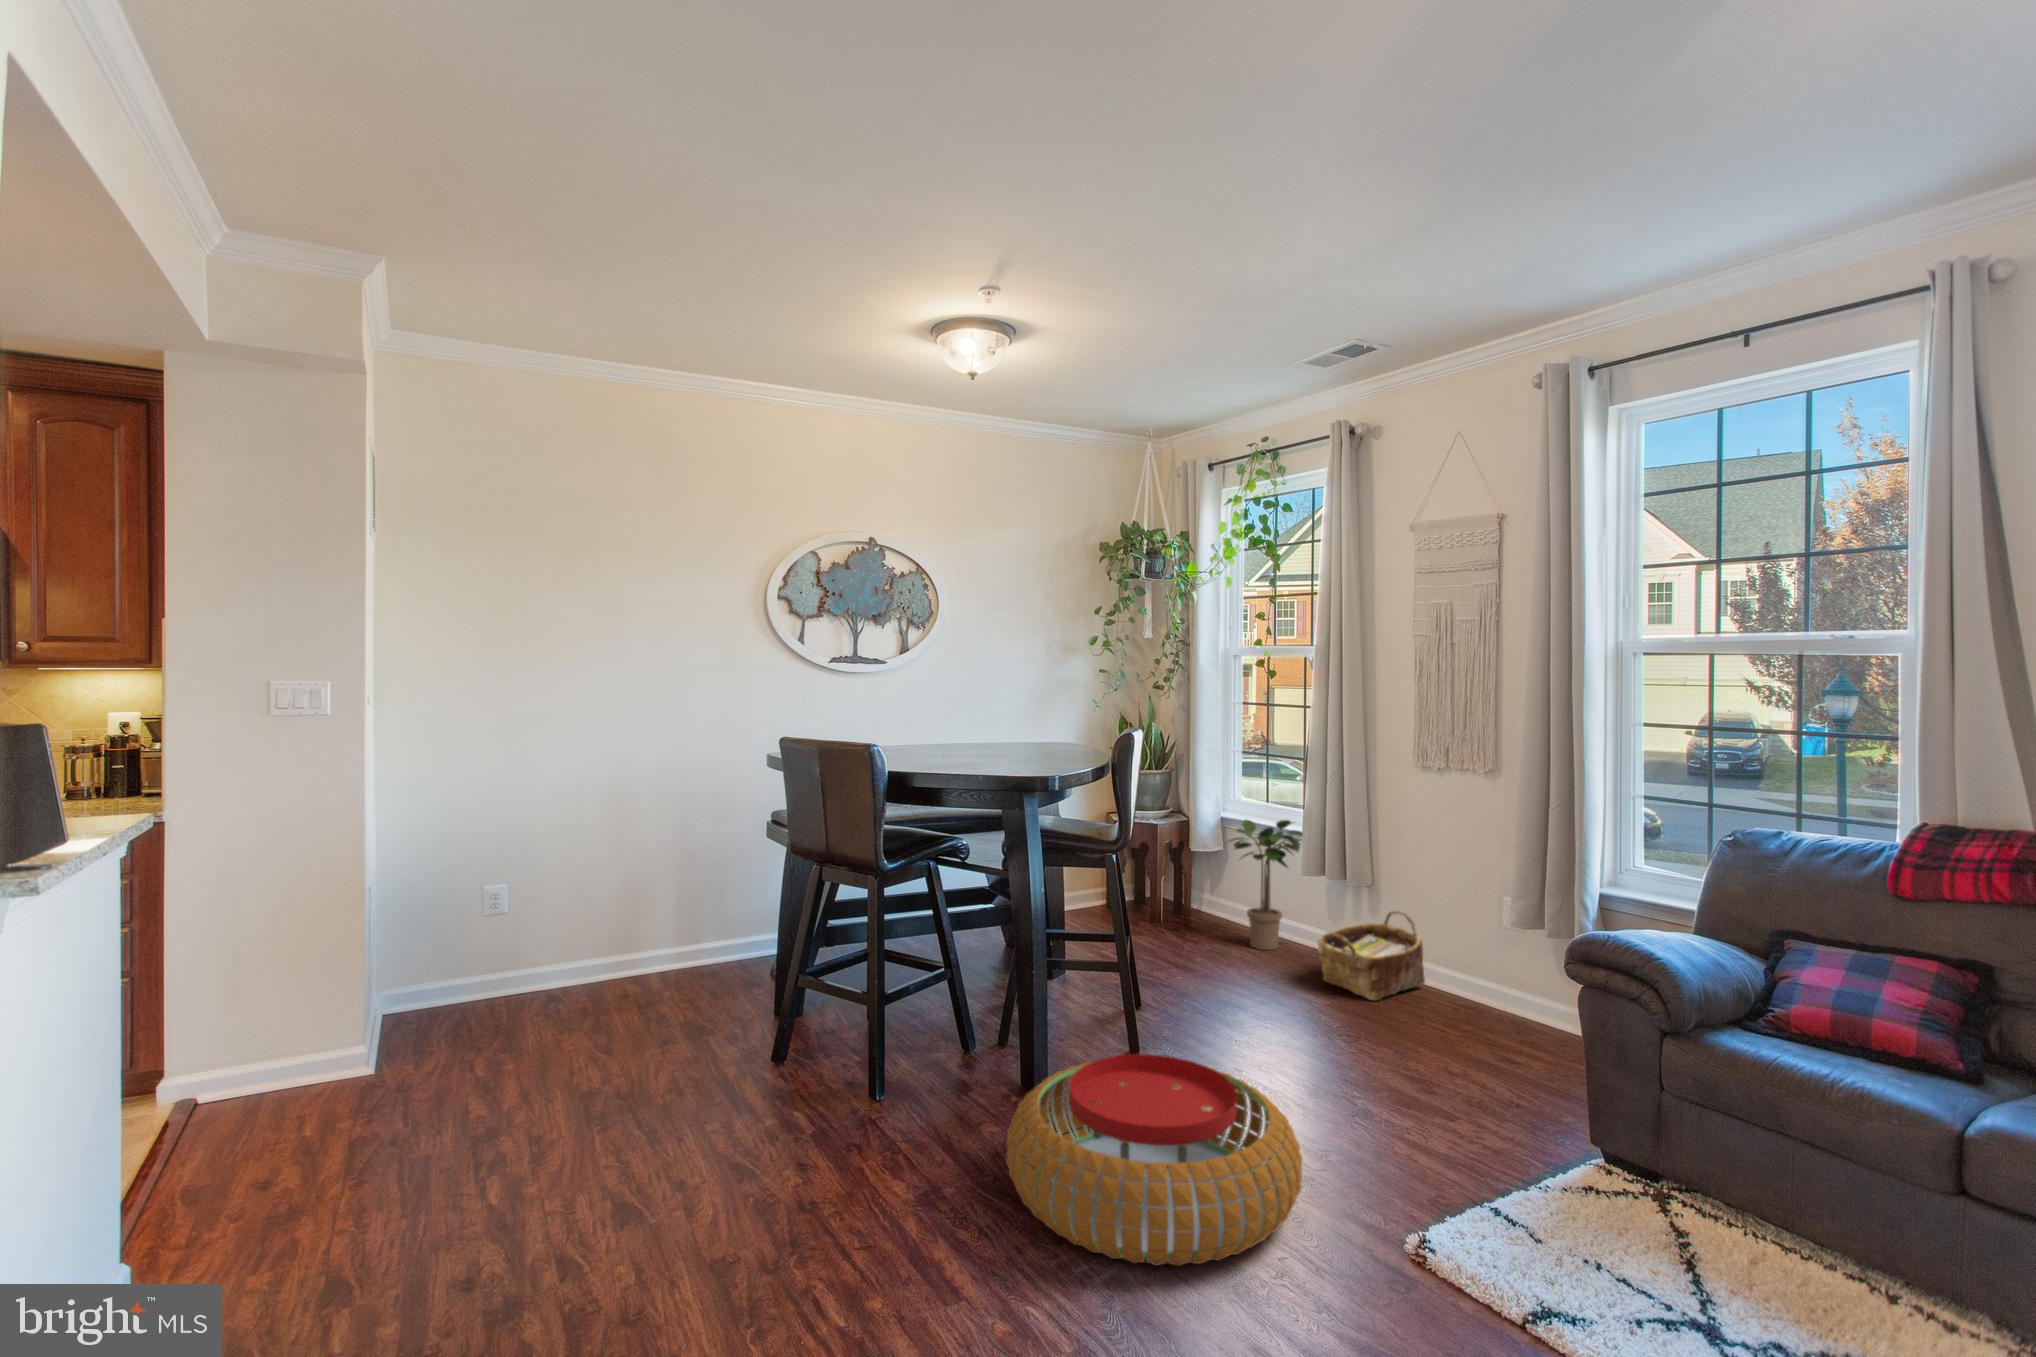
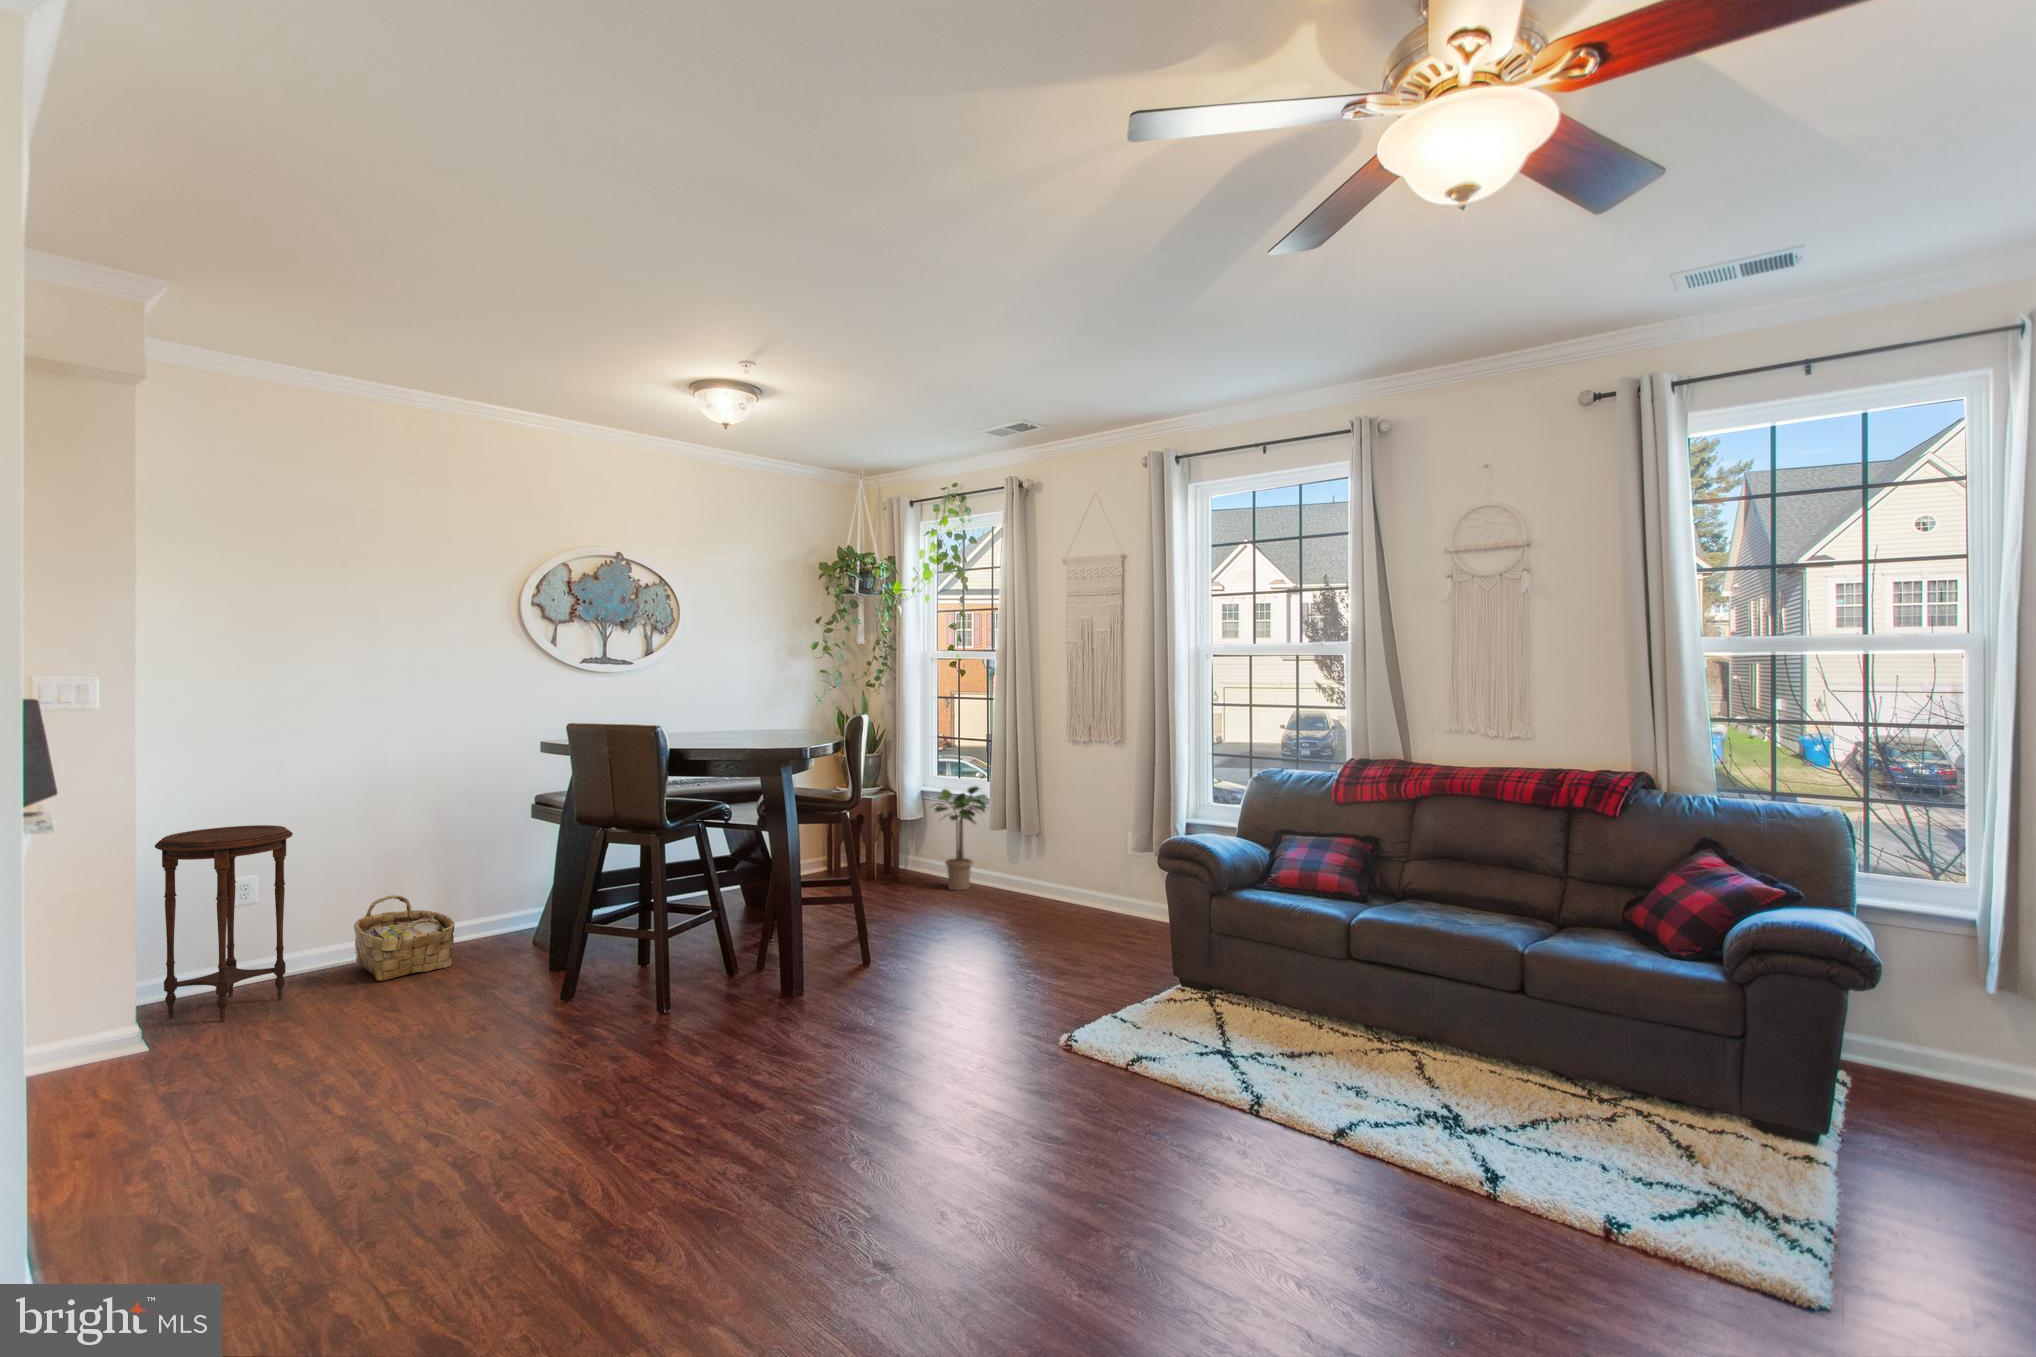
side table: none [401,830,529,1039] -> present [155,825,293,1021]
woven basket: present [1318,911,1425,1001] -> present [354,895,455,981]
pouf: present [1006,1054,1302,1266] -> none [784,948,994,1075]

